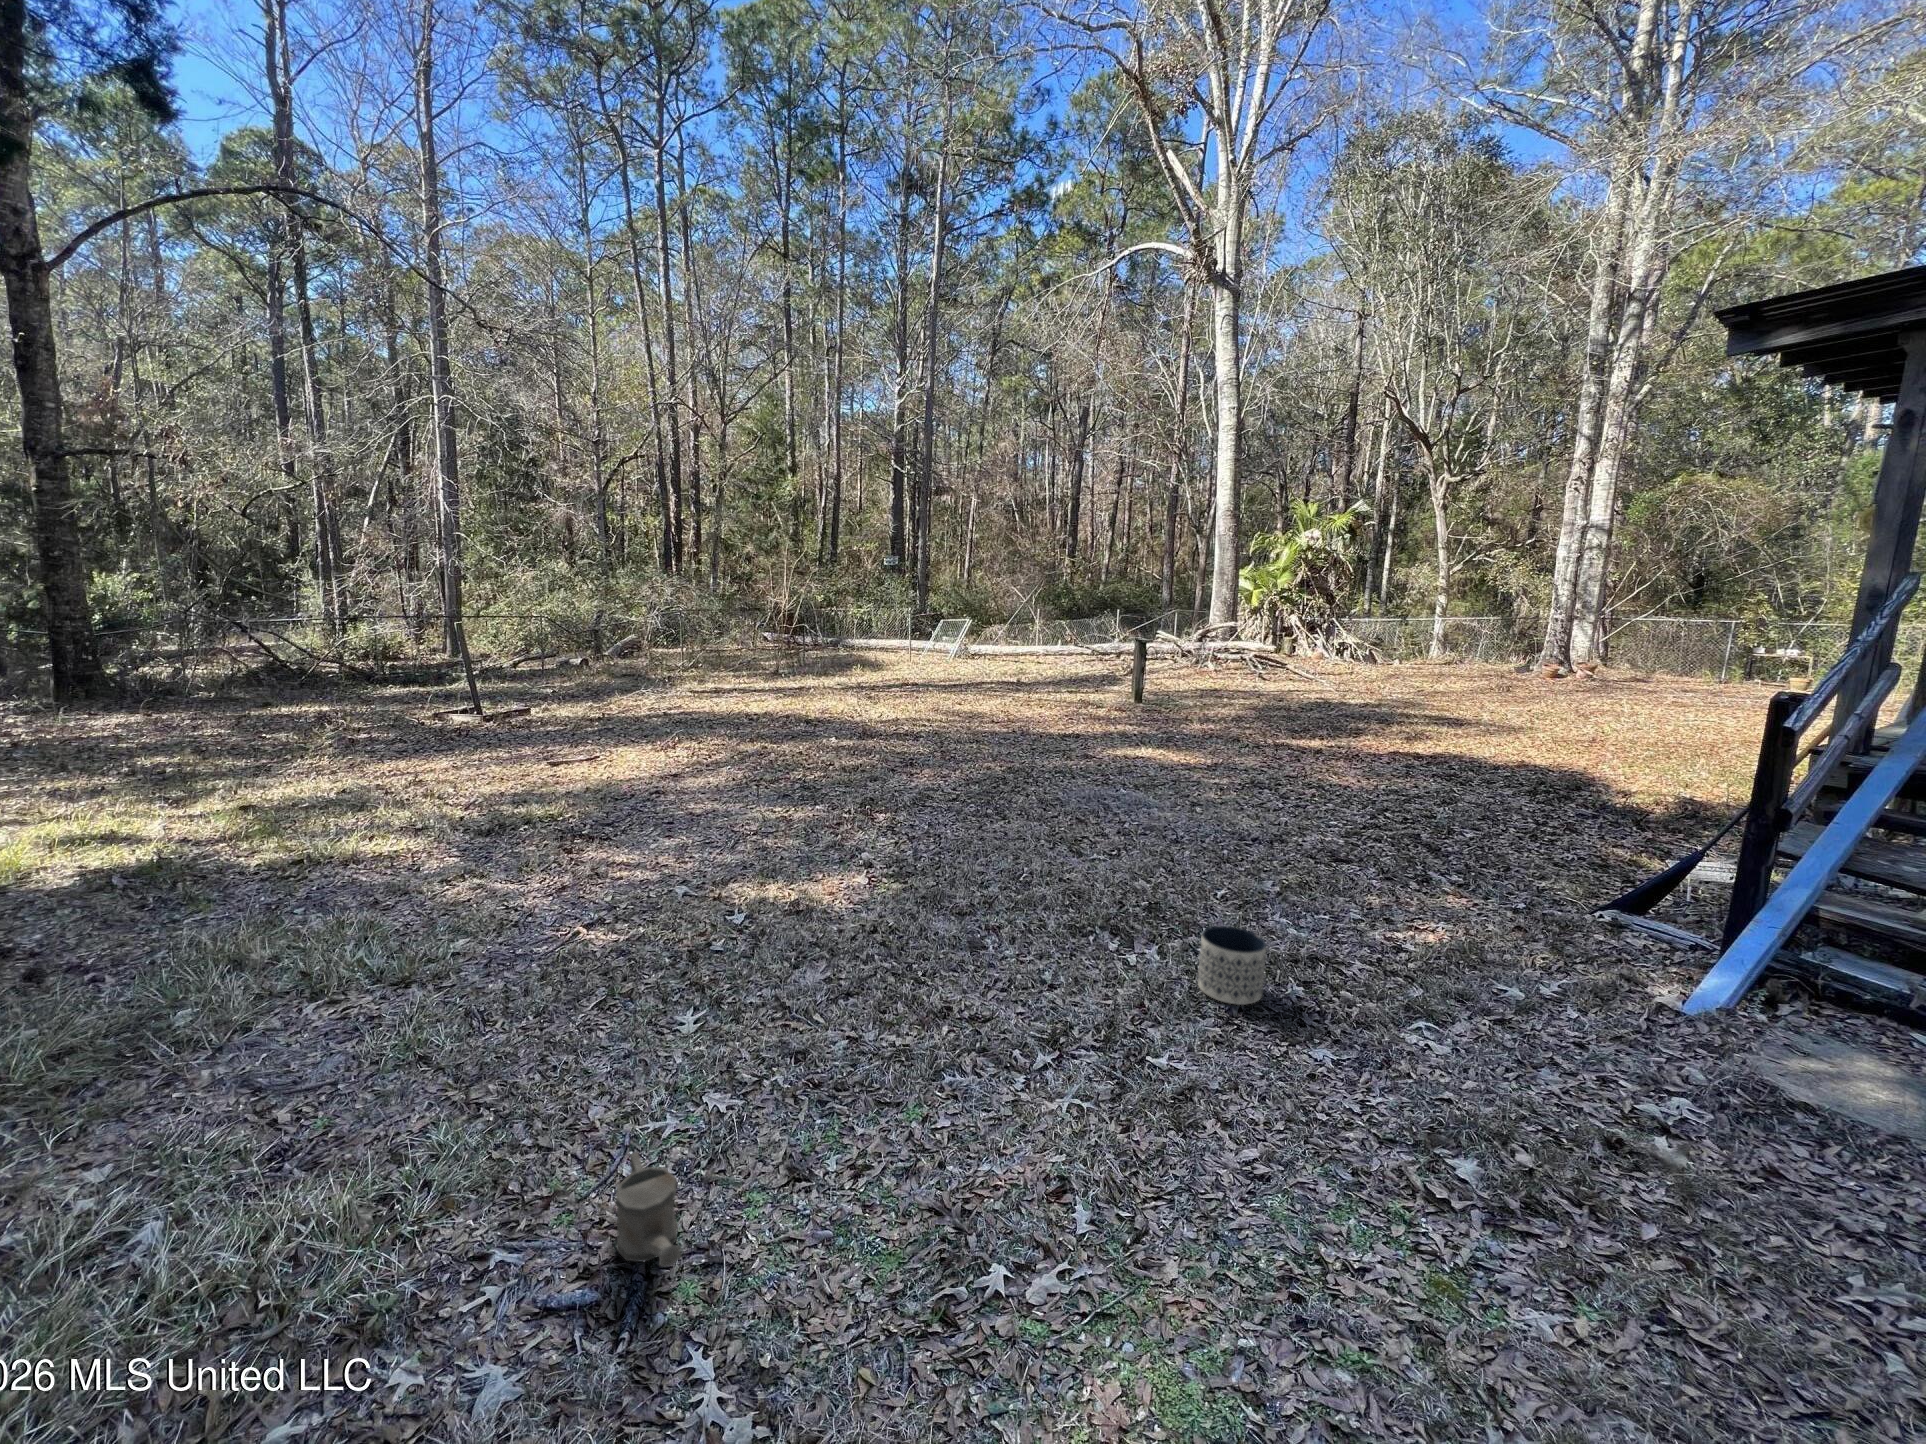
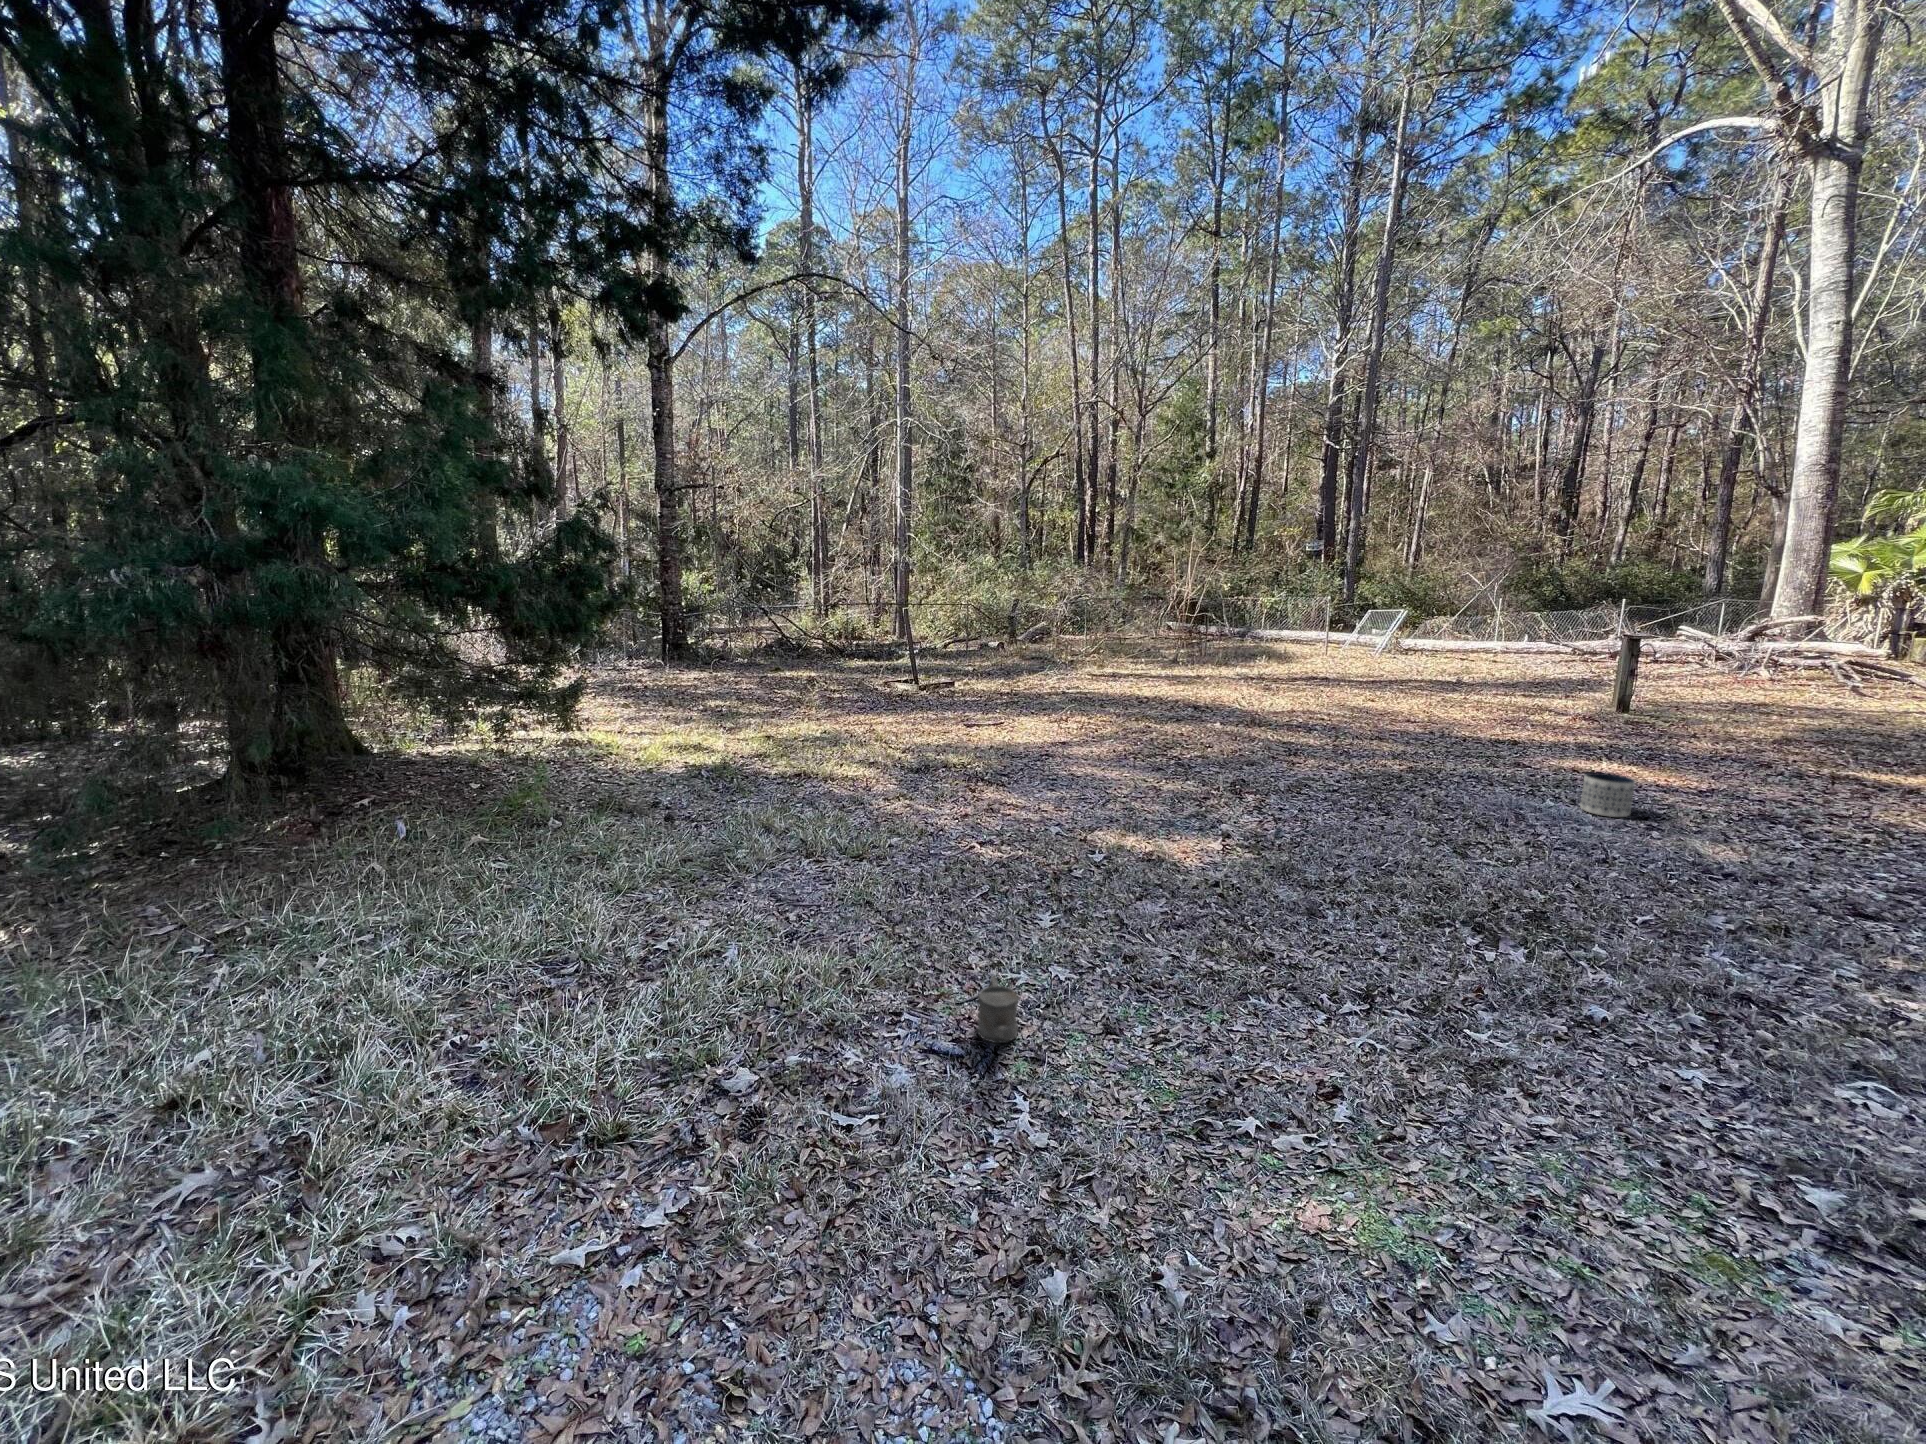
planter: present [1198,926,1266,1005] -> present [1580,773,1635,817]

